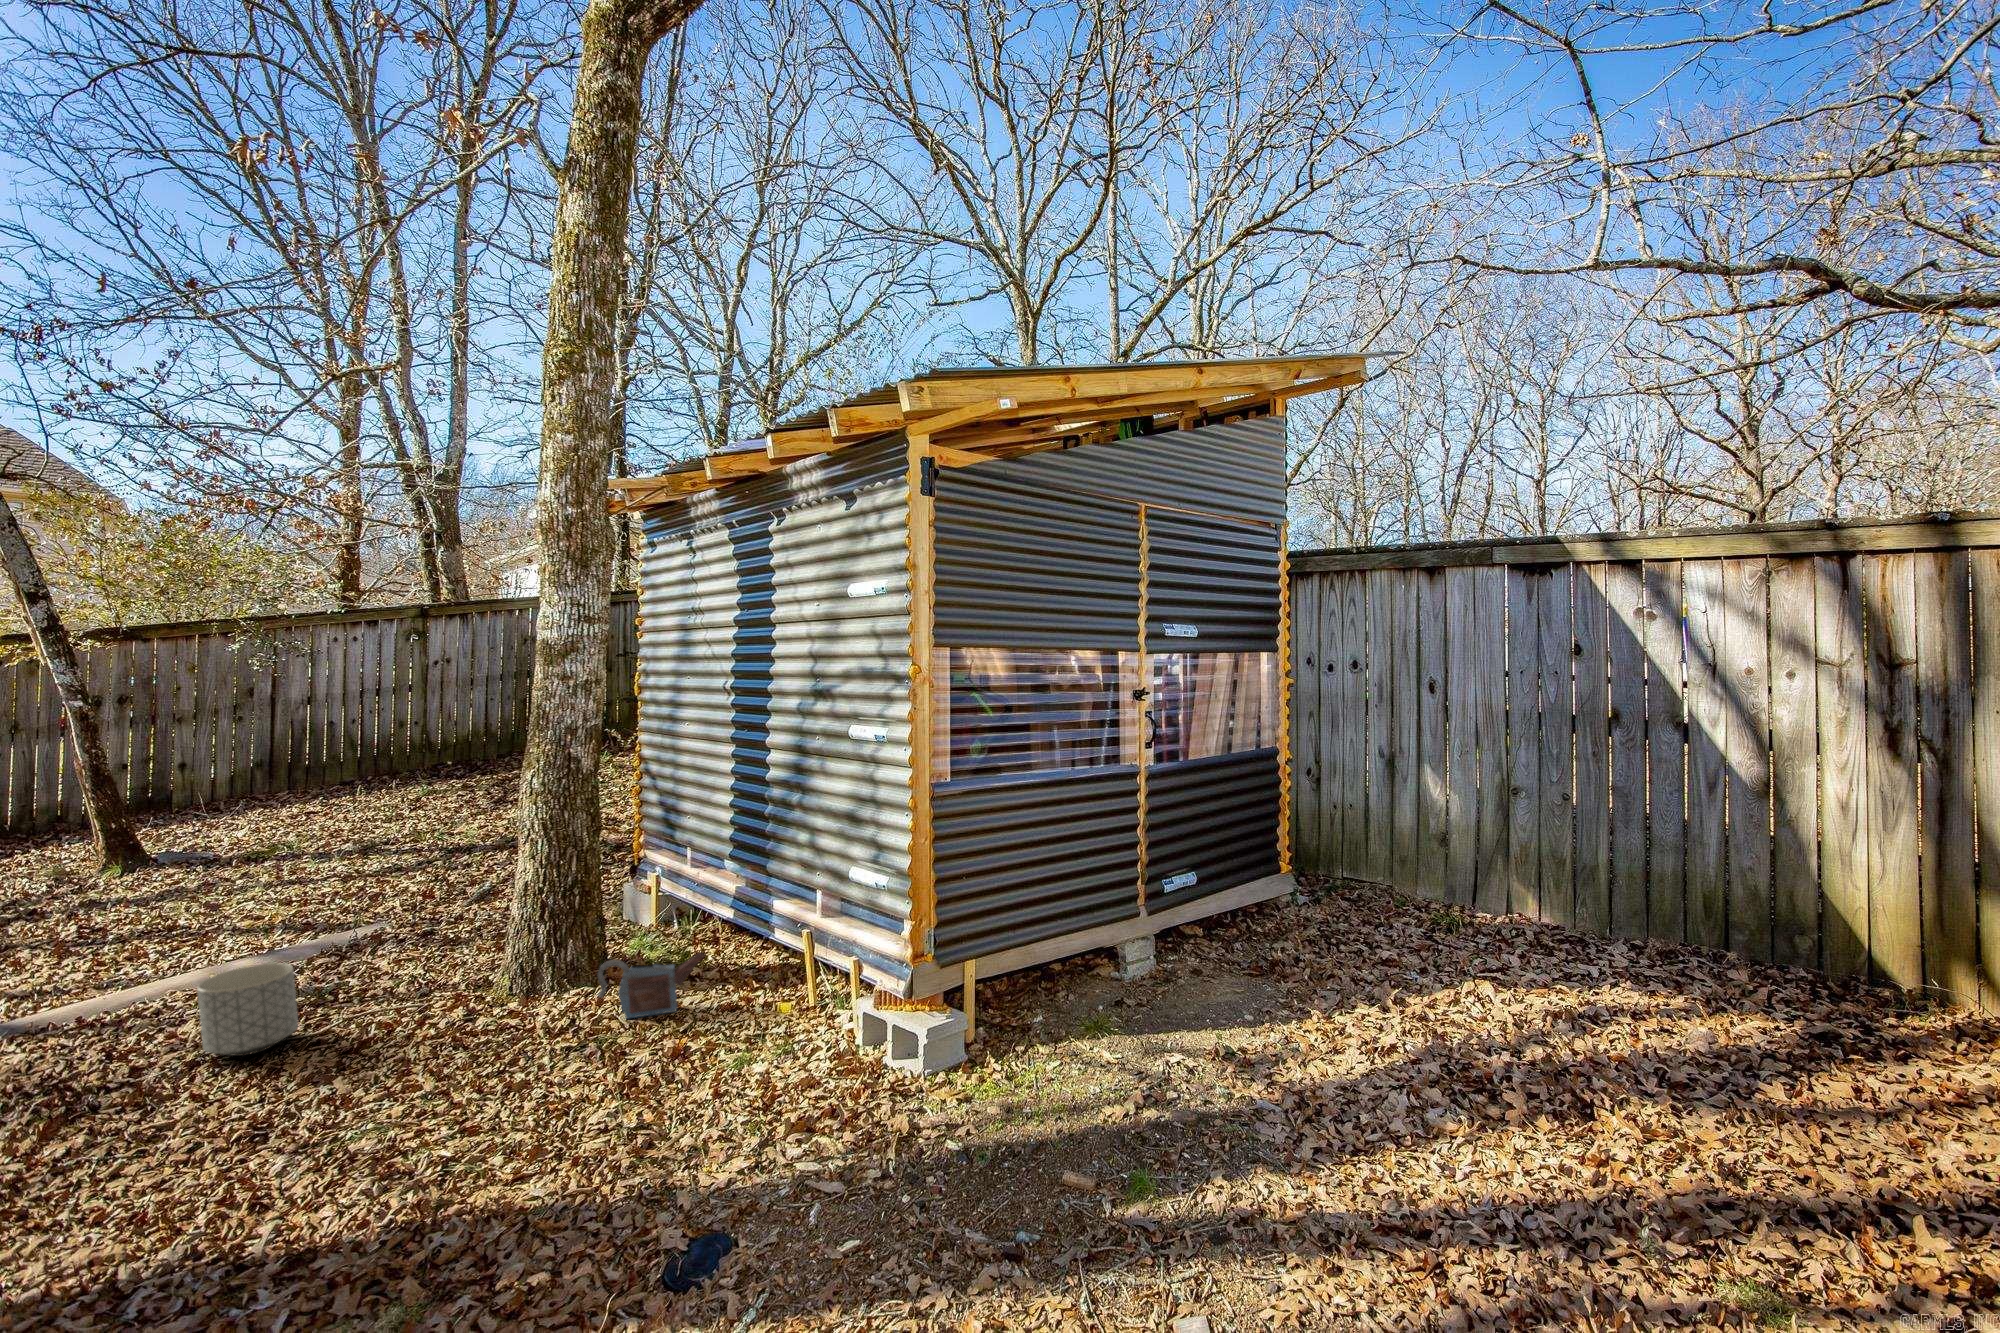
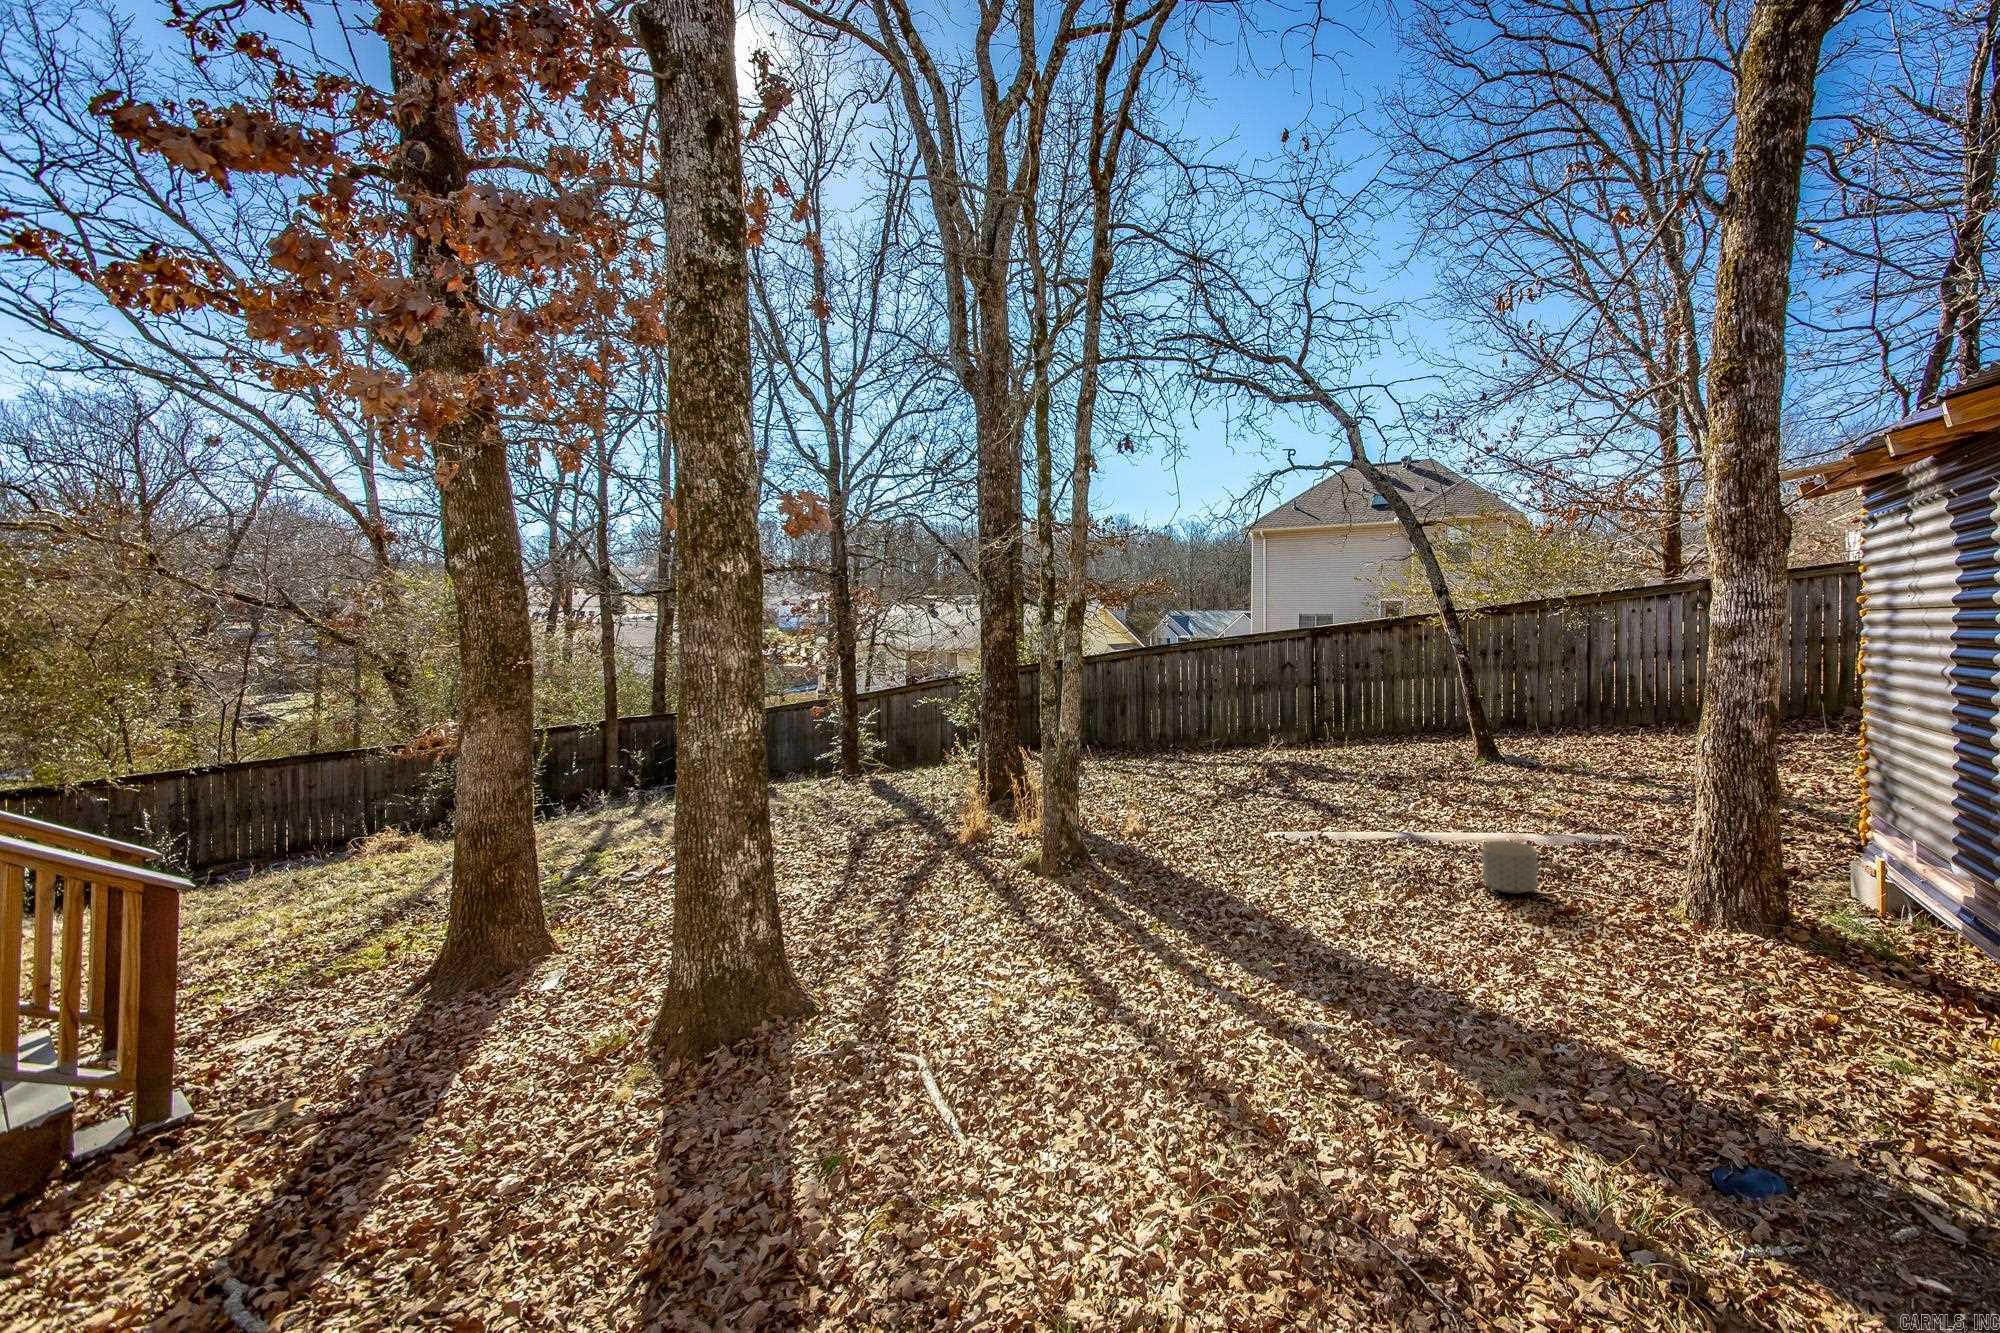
watering can: present [598,952,705,1019] -> none [1760,926,1887,994]

